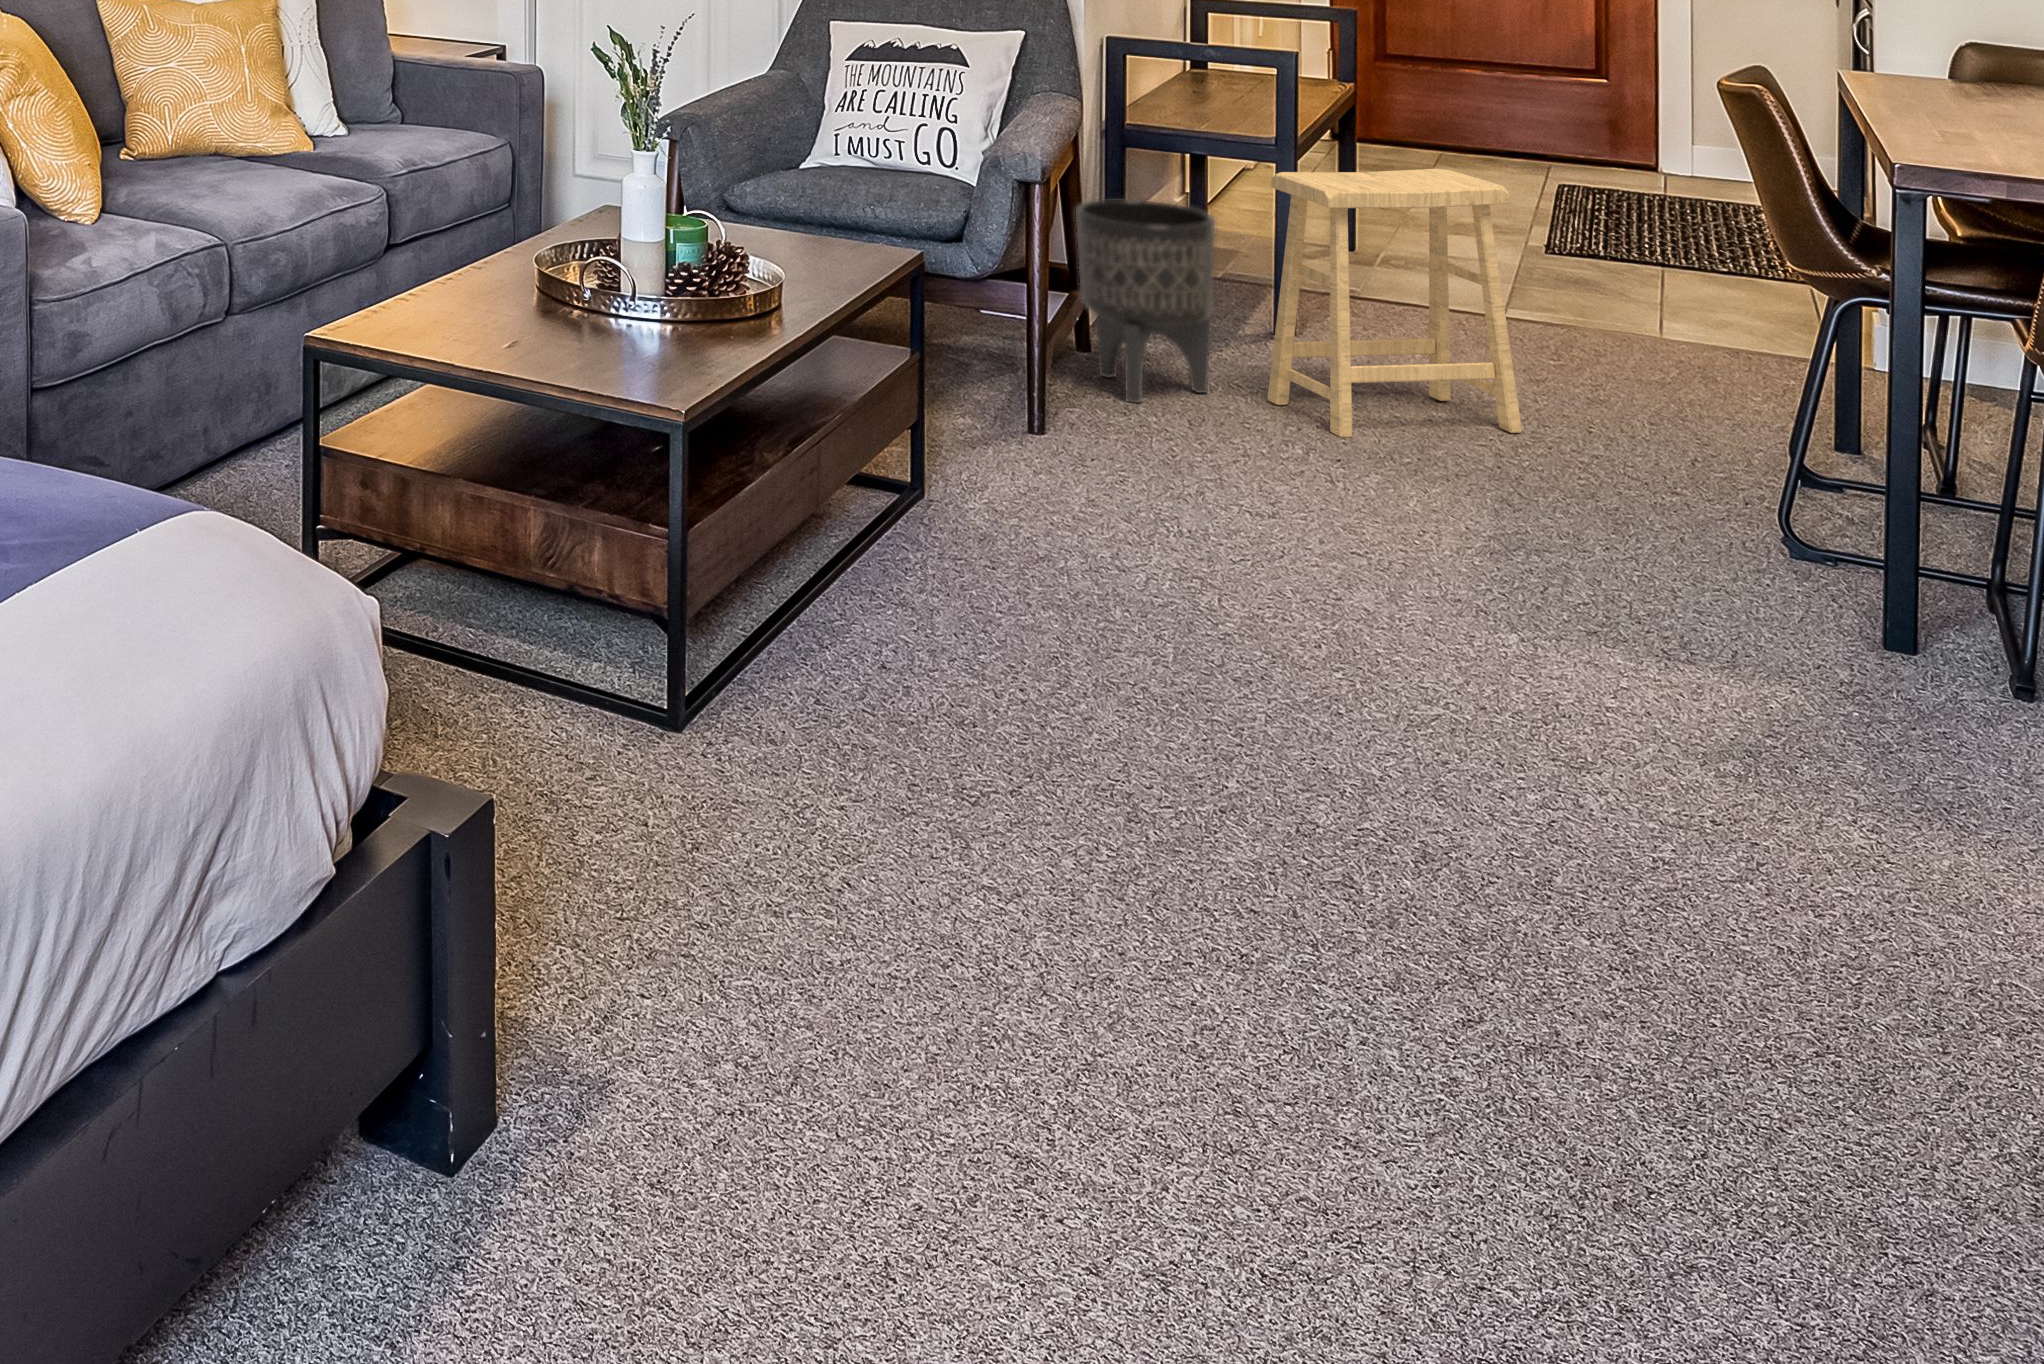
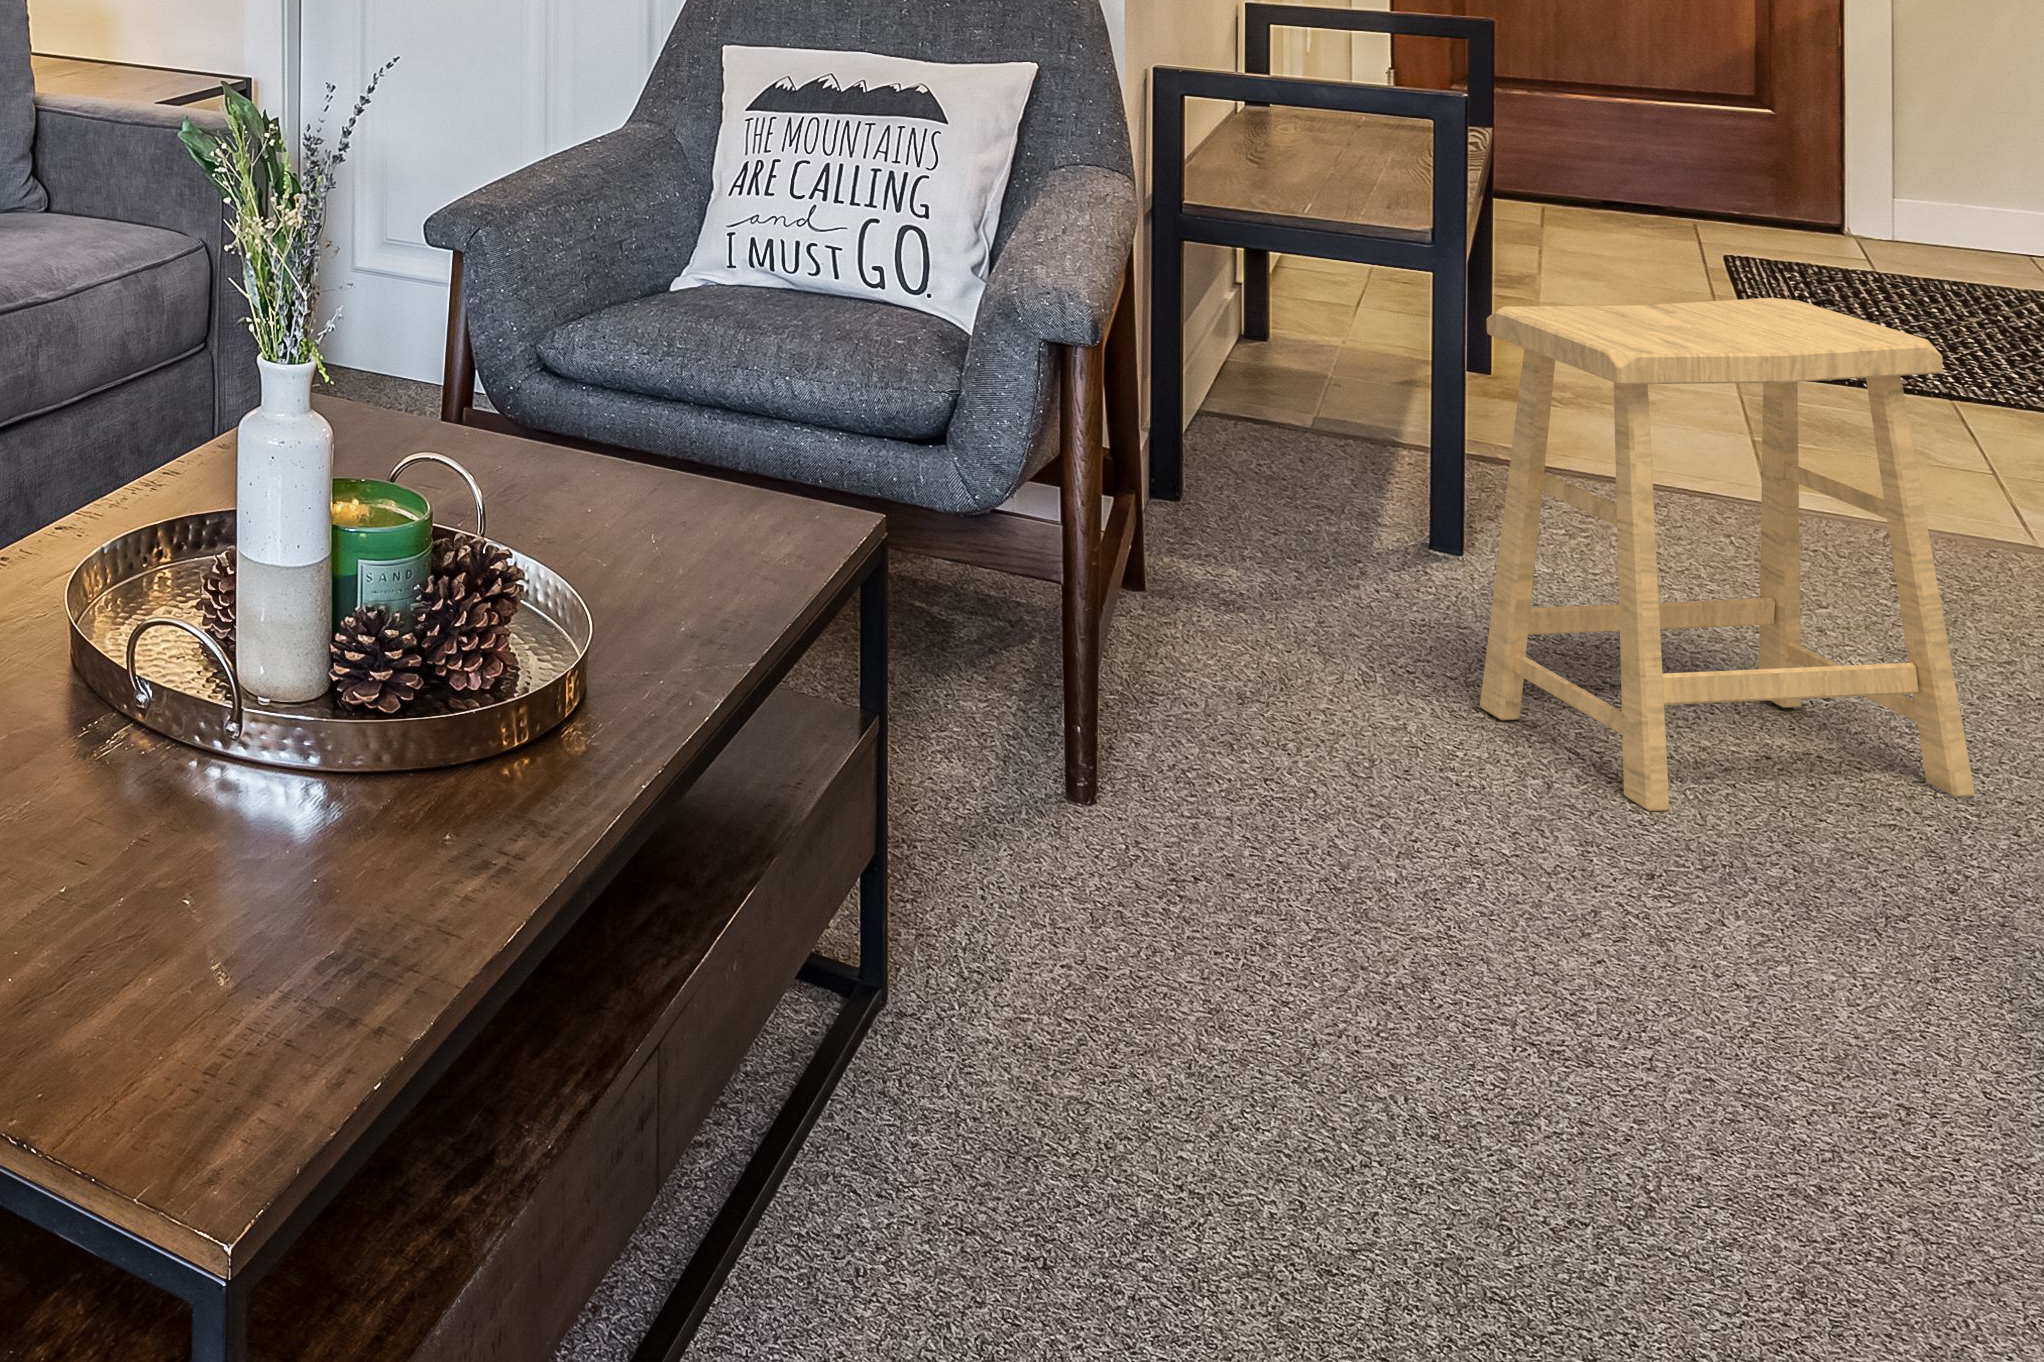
planter: present [1076,200,1215,403] -> none [1133,342,1384,717]

